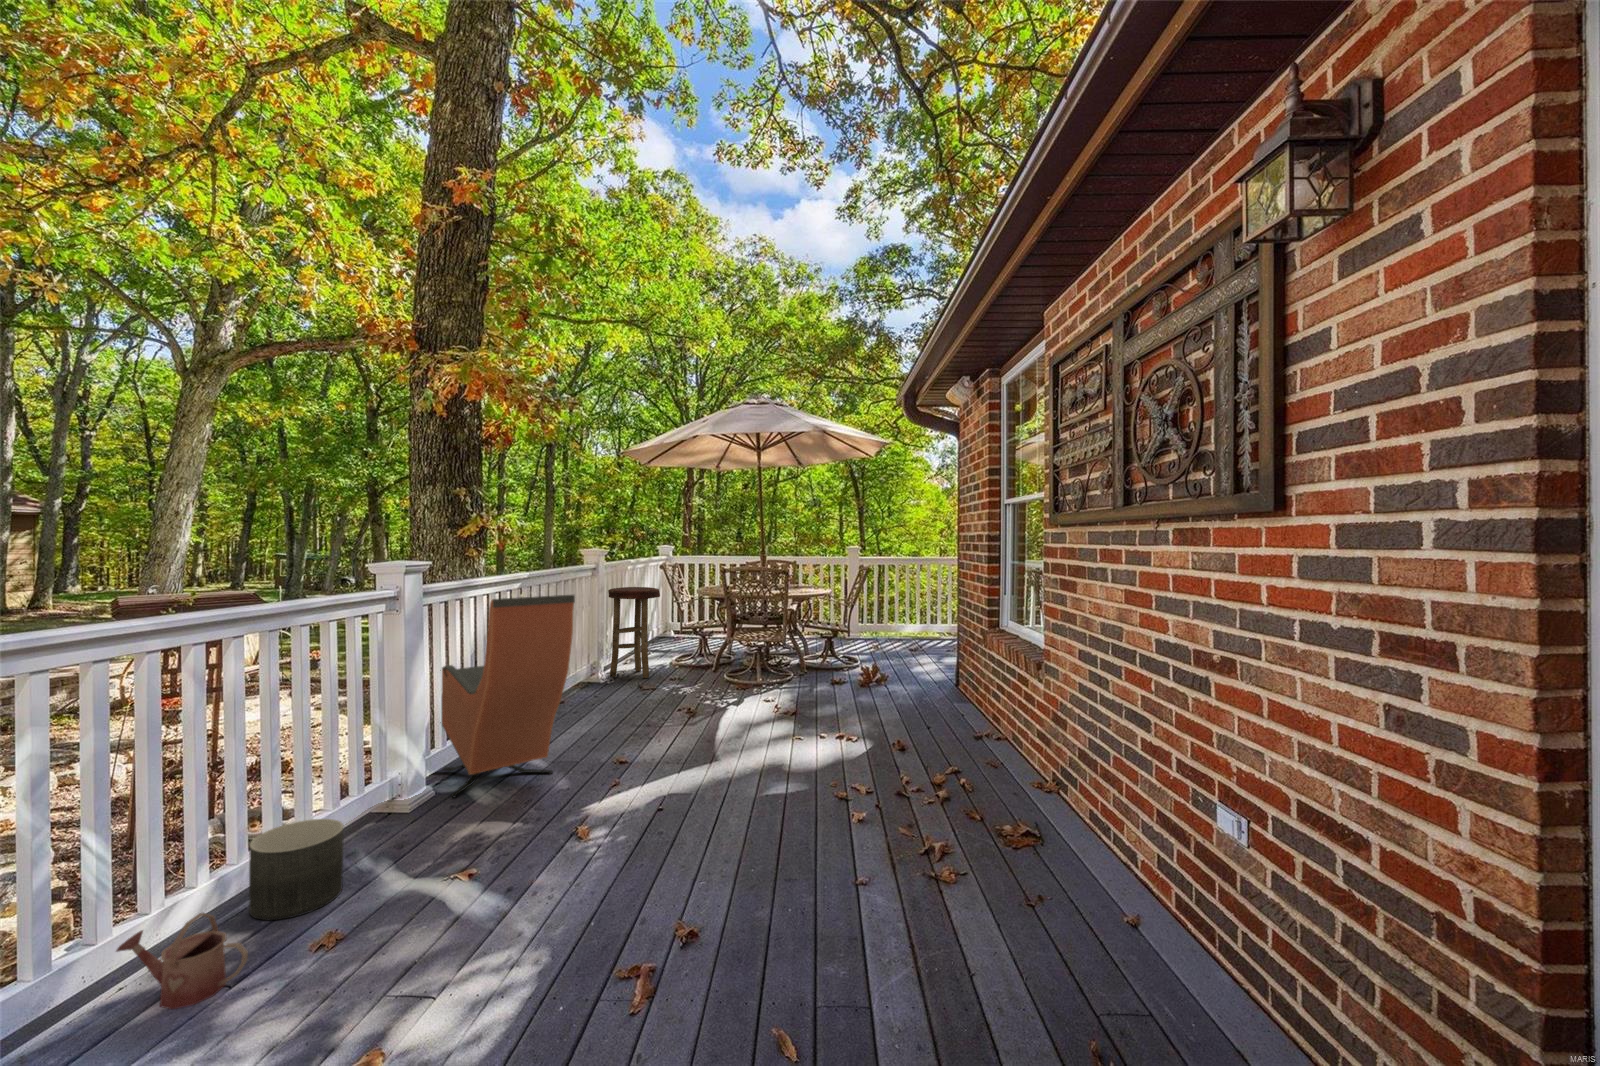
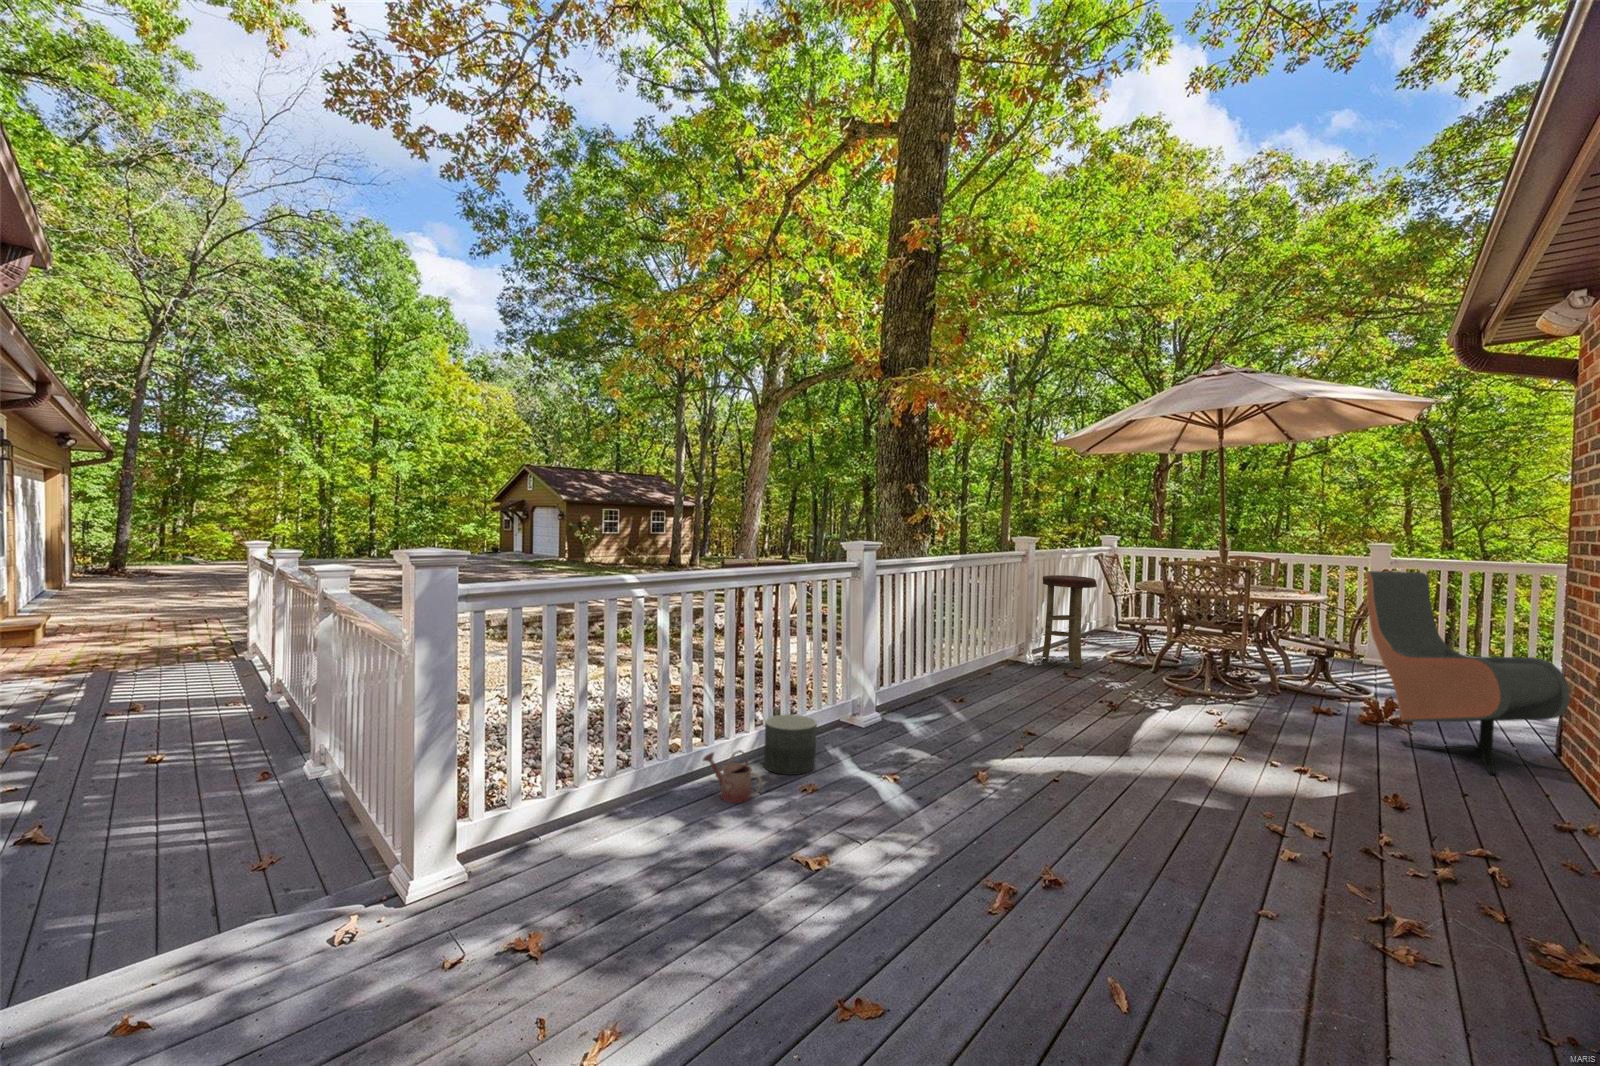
armchair: present [442,595,575,797] -> present [1366,571,1573,775]

